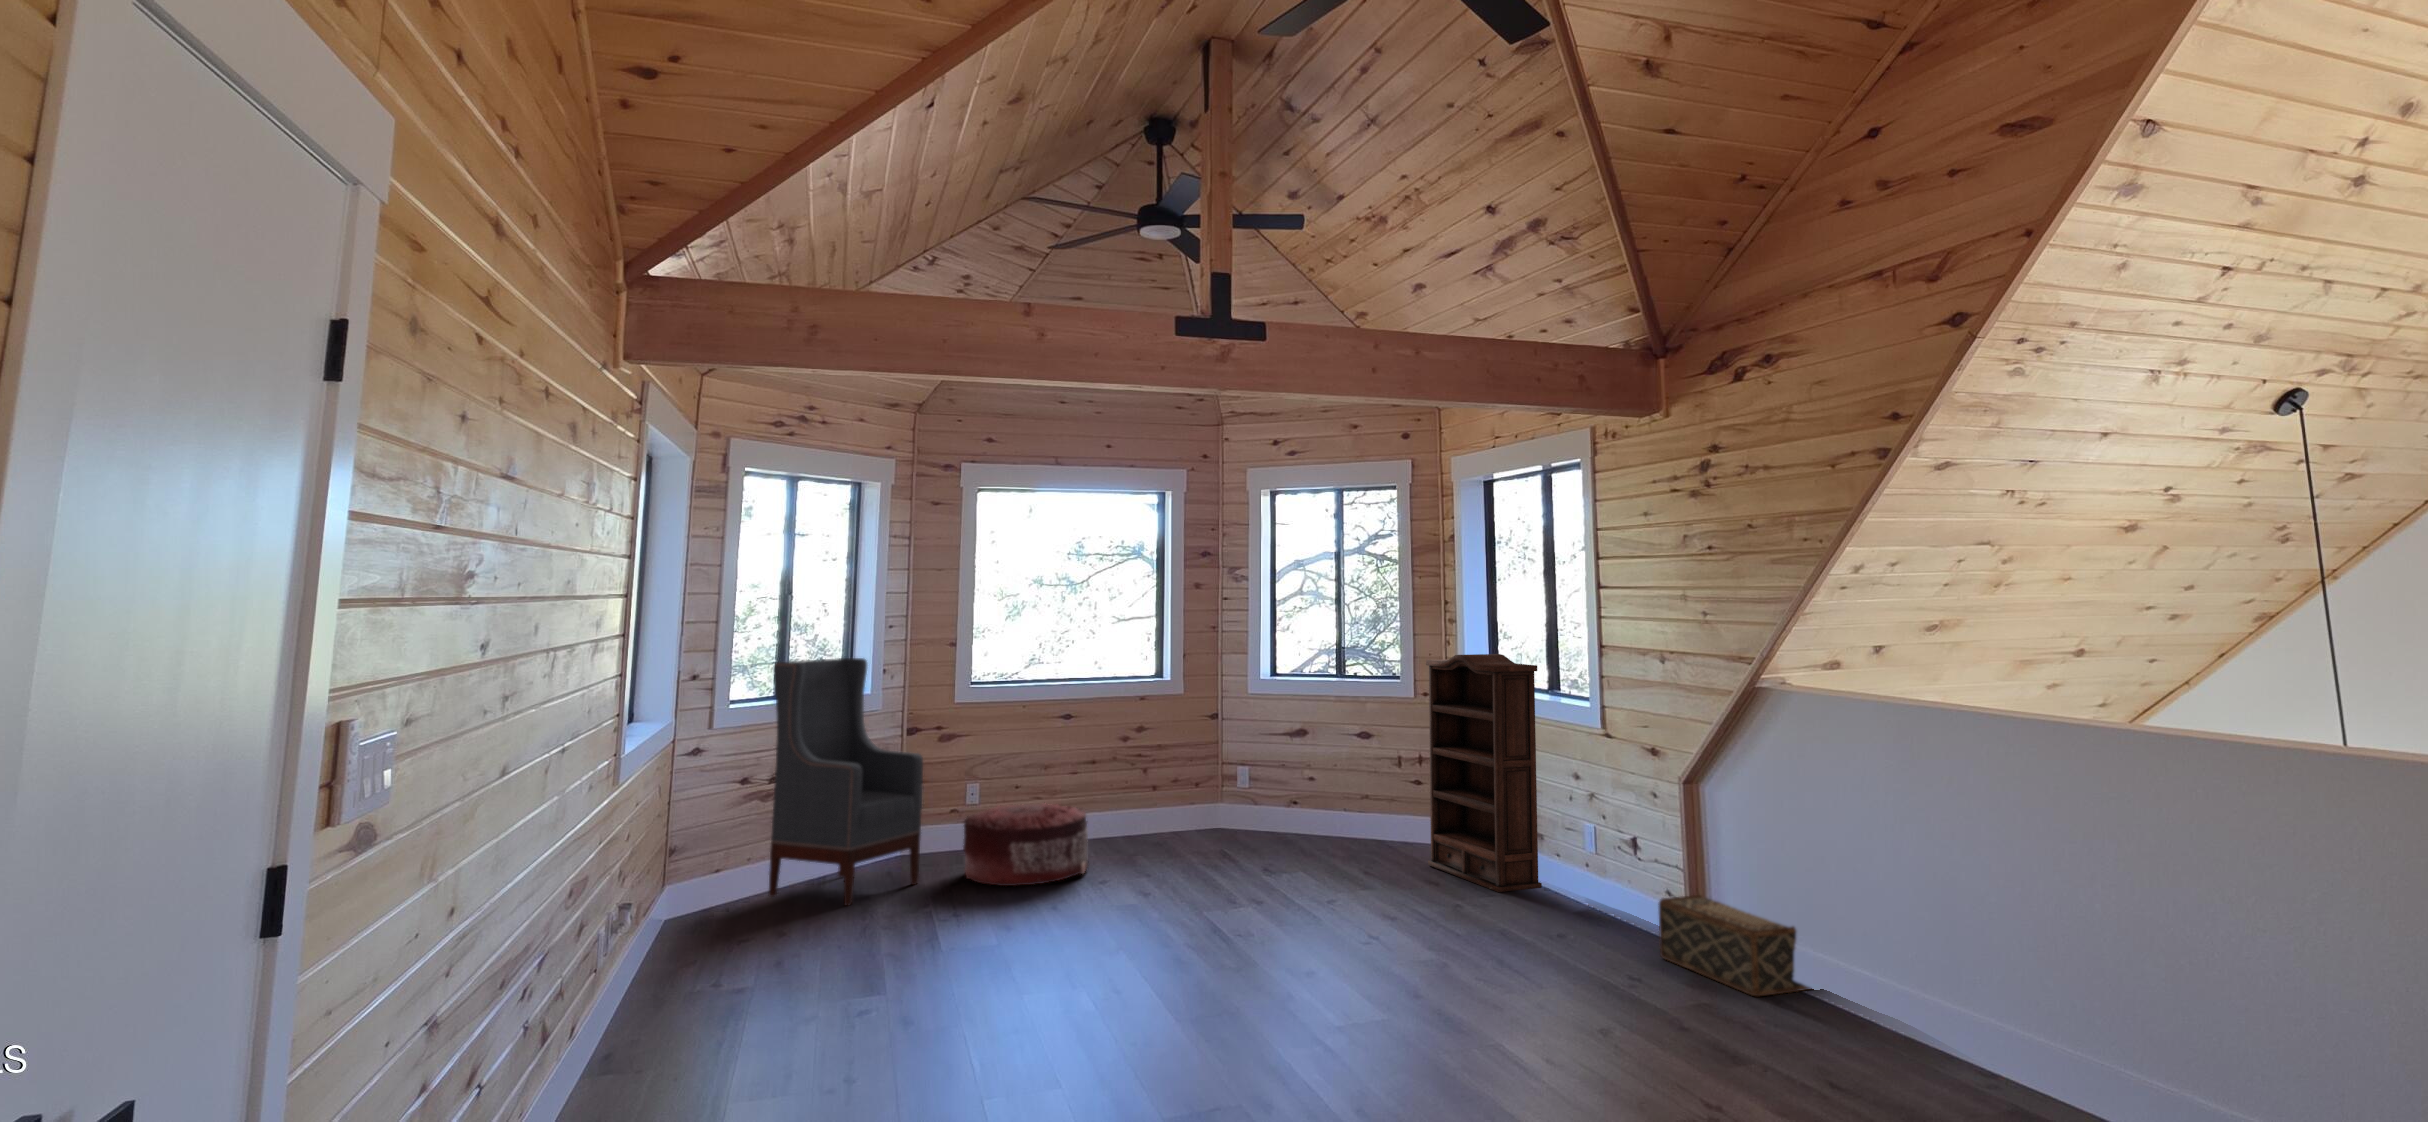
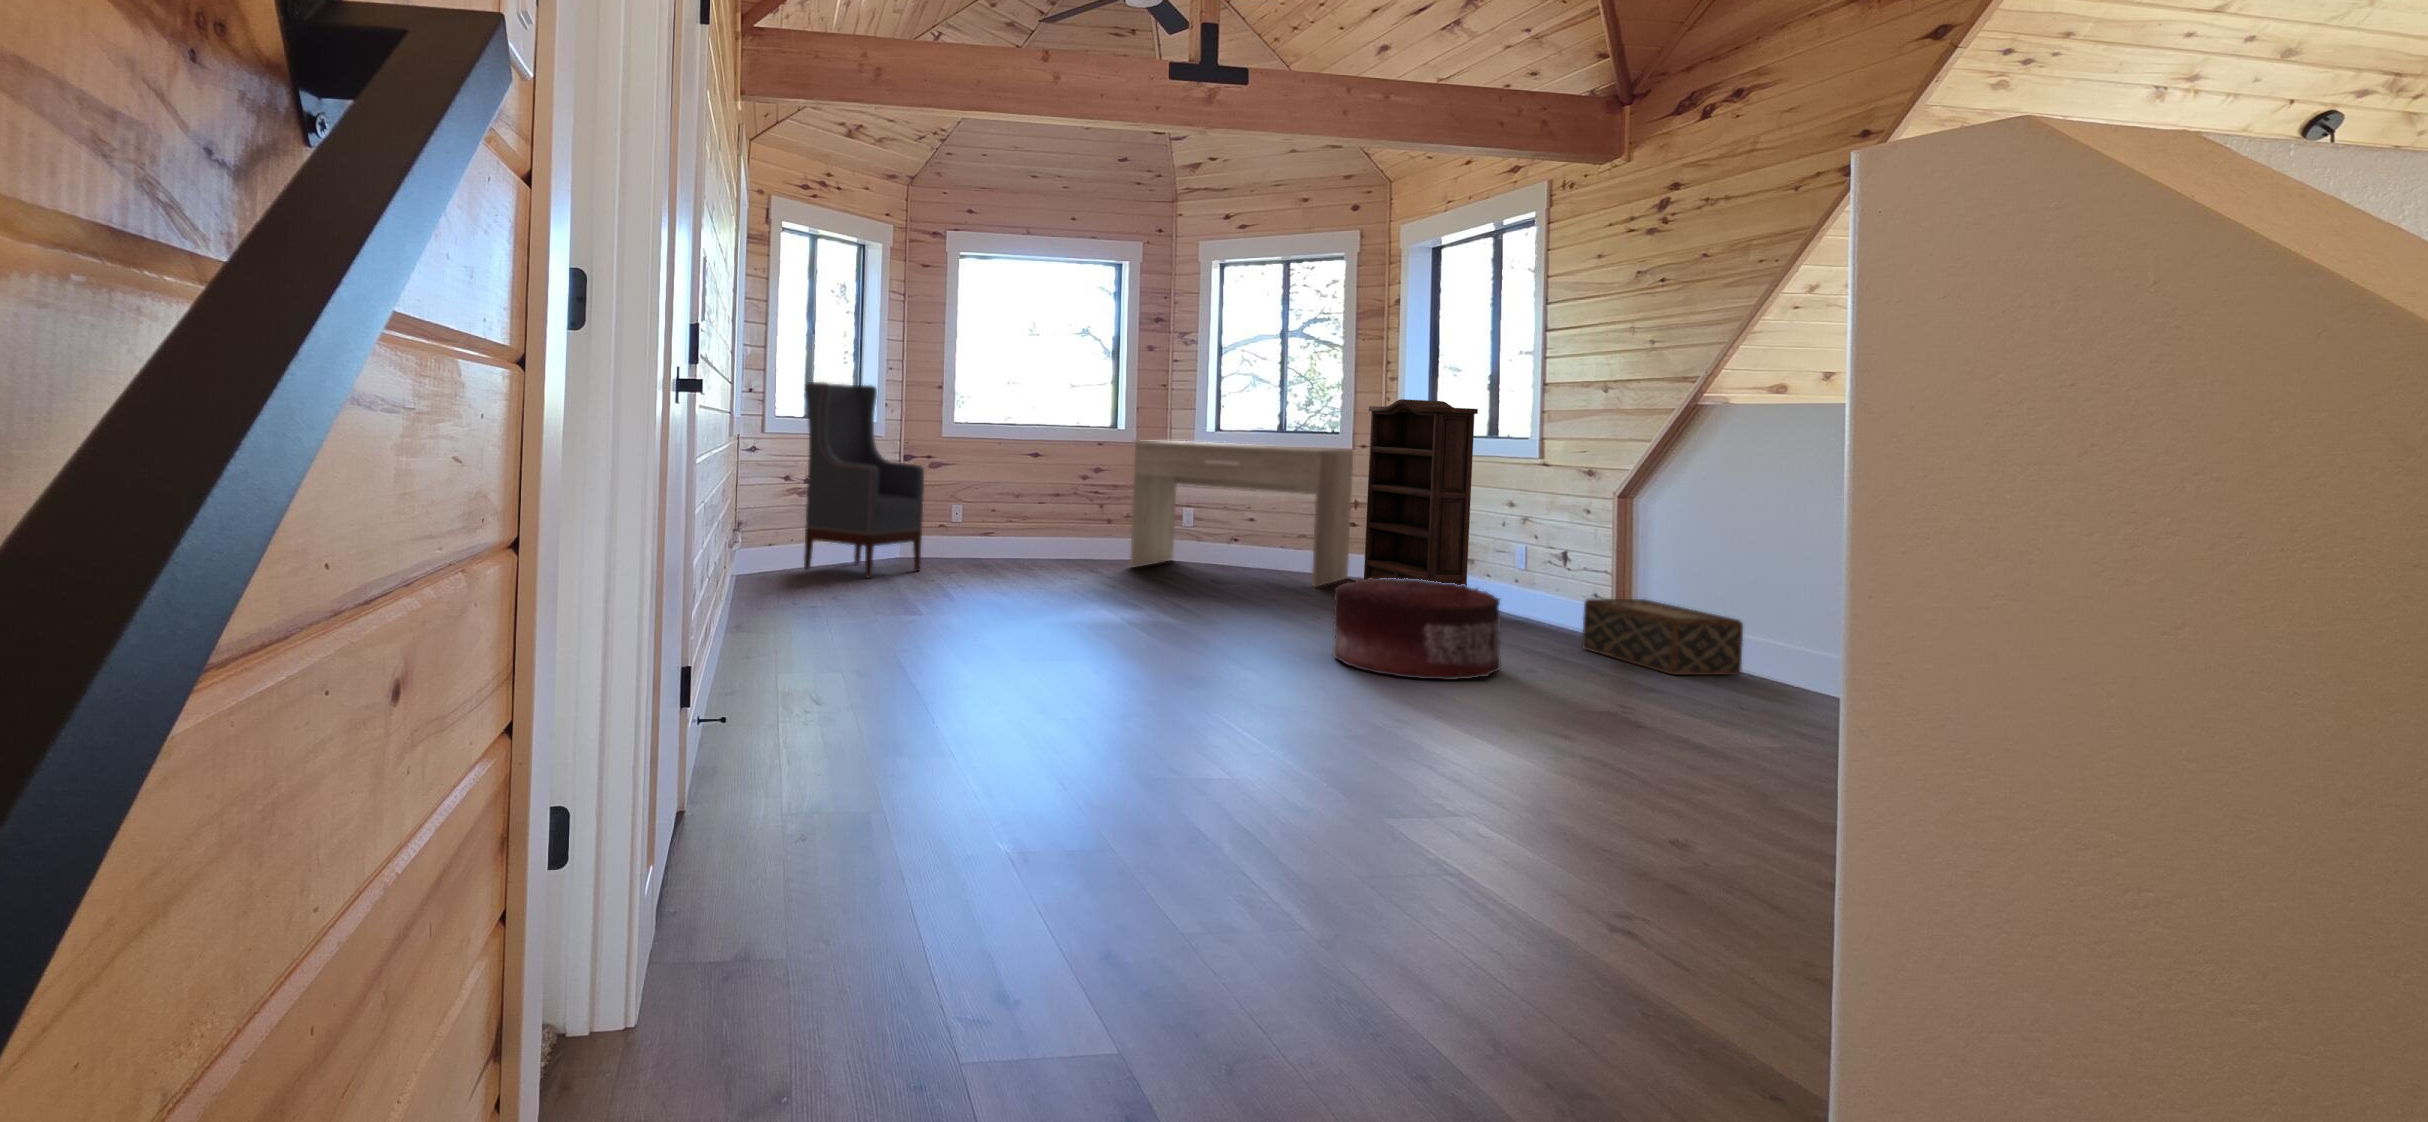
desk: none [1174,696,1415,870] -> present [1130,440,1354,587]
pouf: present [963,804,1089,886] -> present [1333,578,1501,680]

